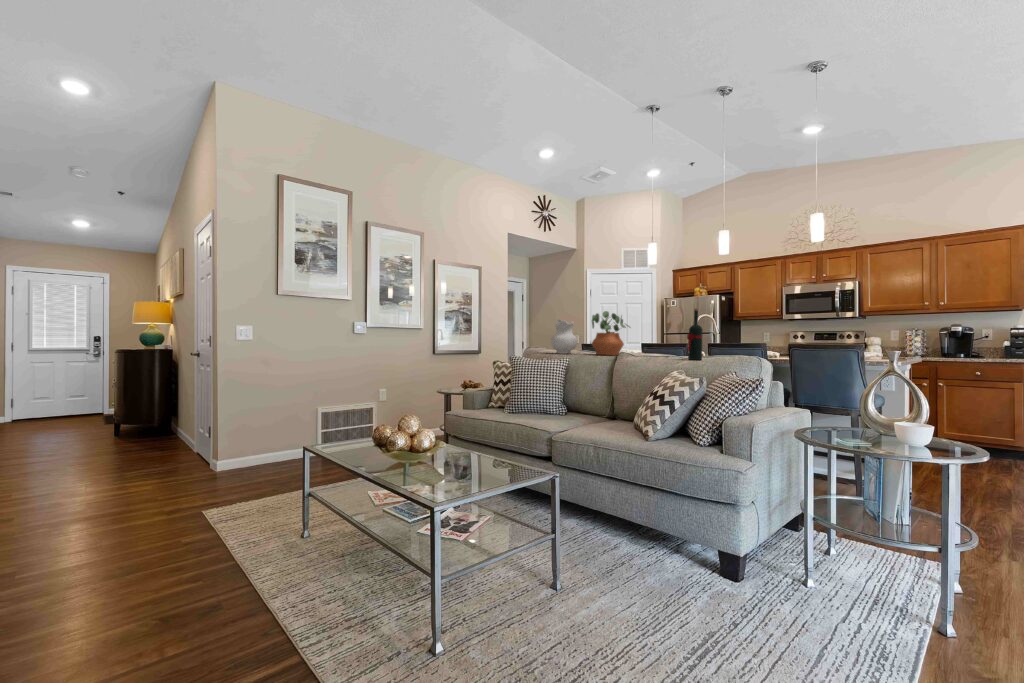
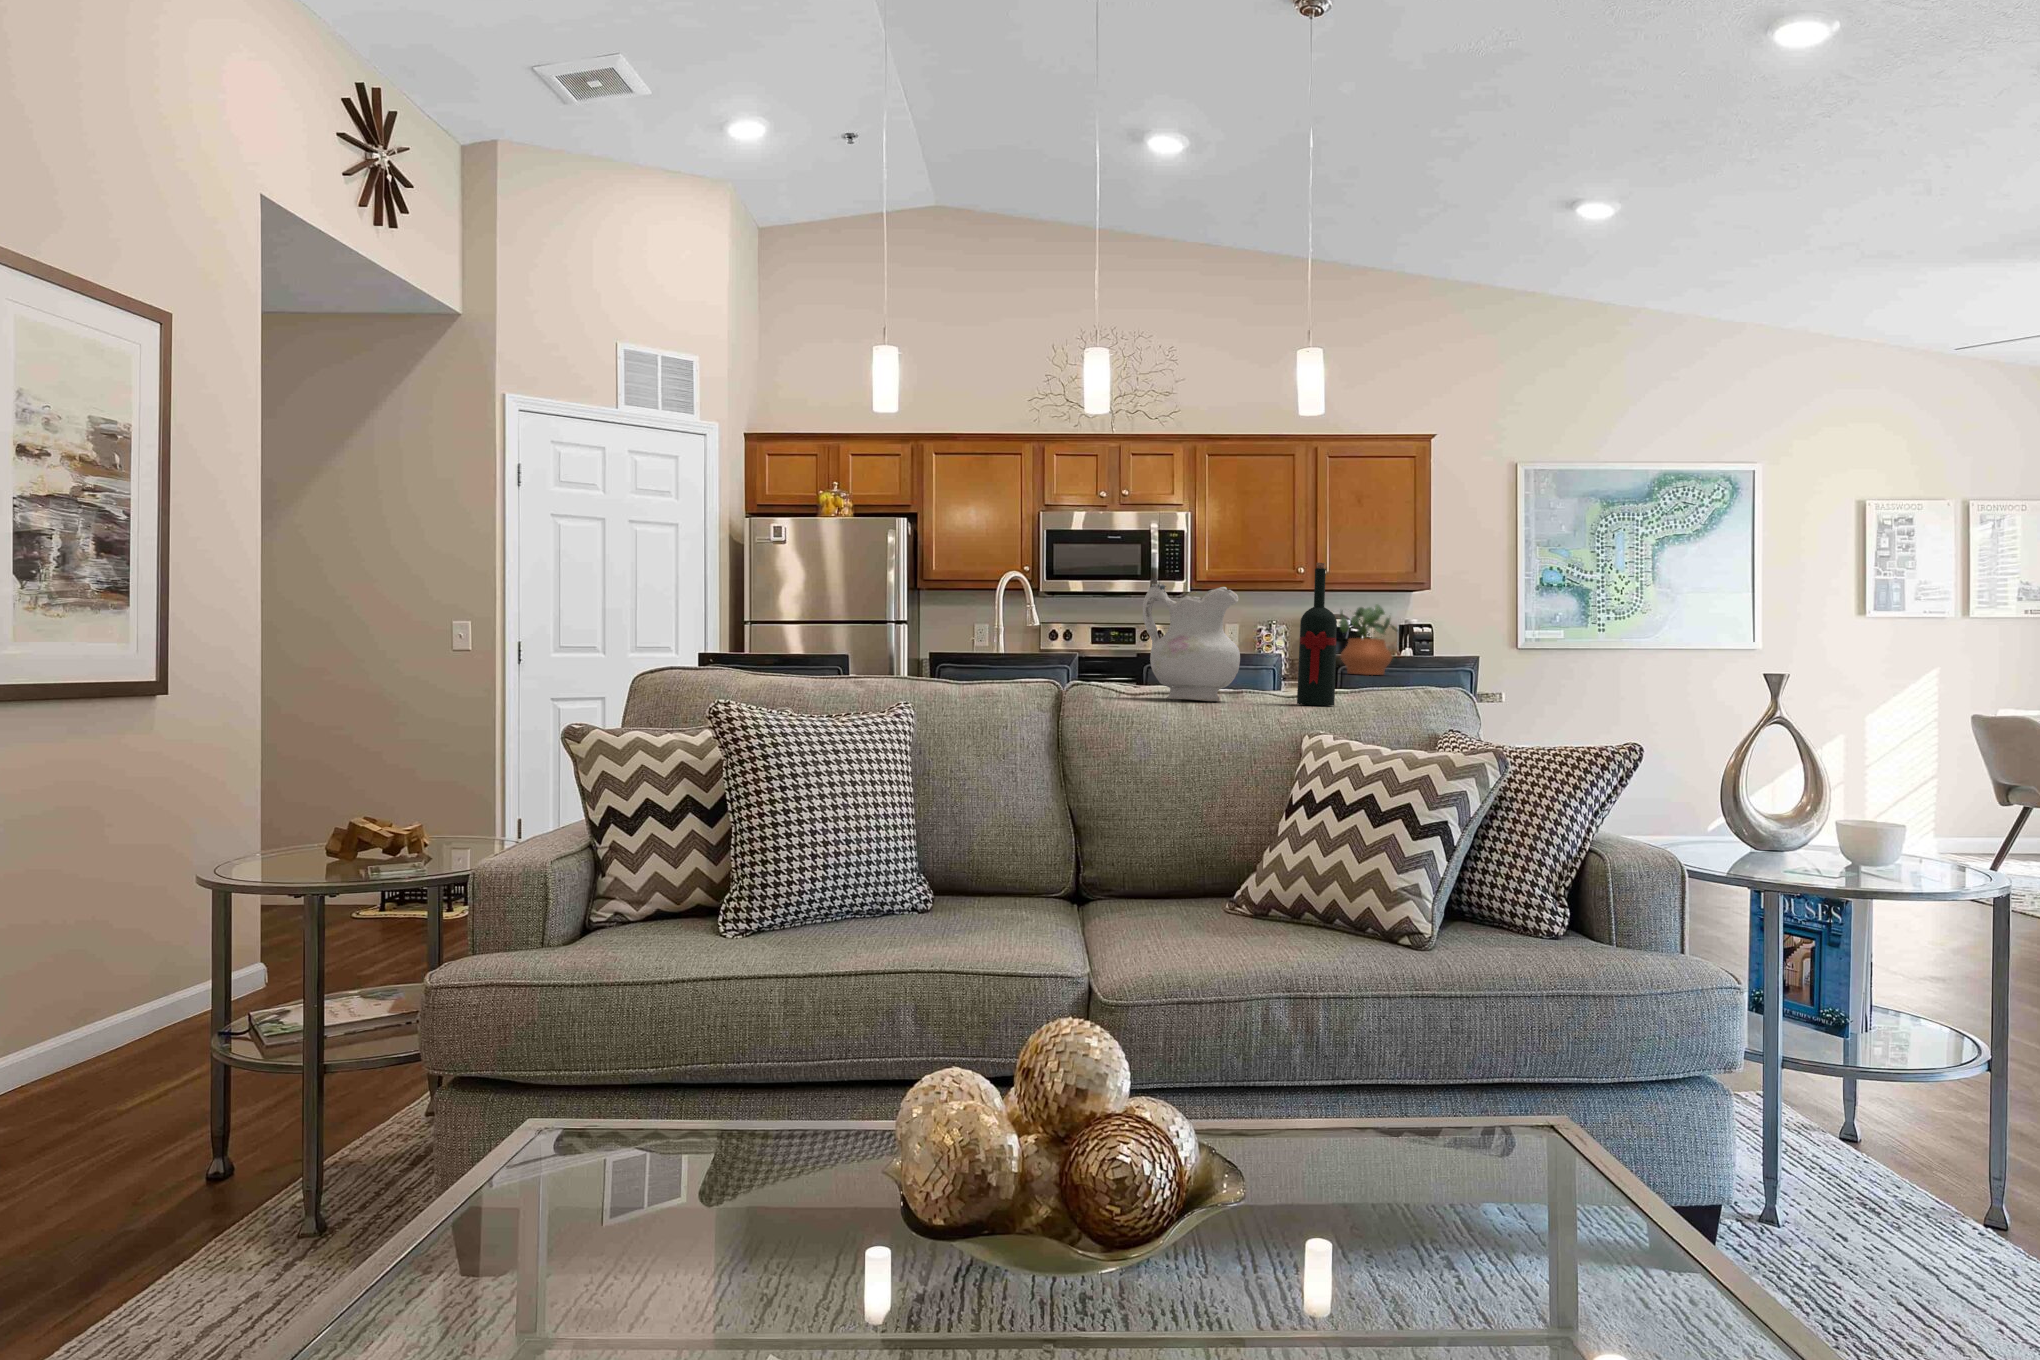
potted plant: present [592,311,629,355] -> present [1340,604,1397,675]
ceramic pitcher: present [551,320,577,354] -> present [1143,584,1240,701]

